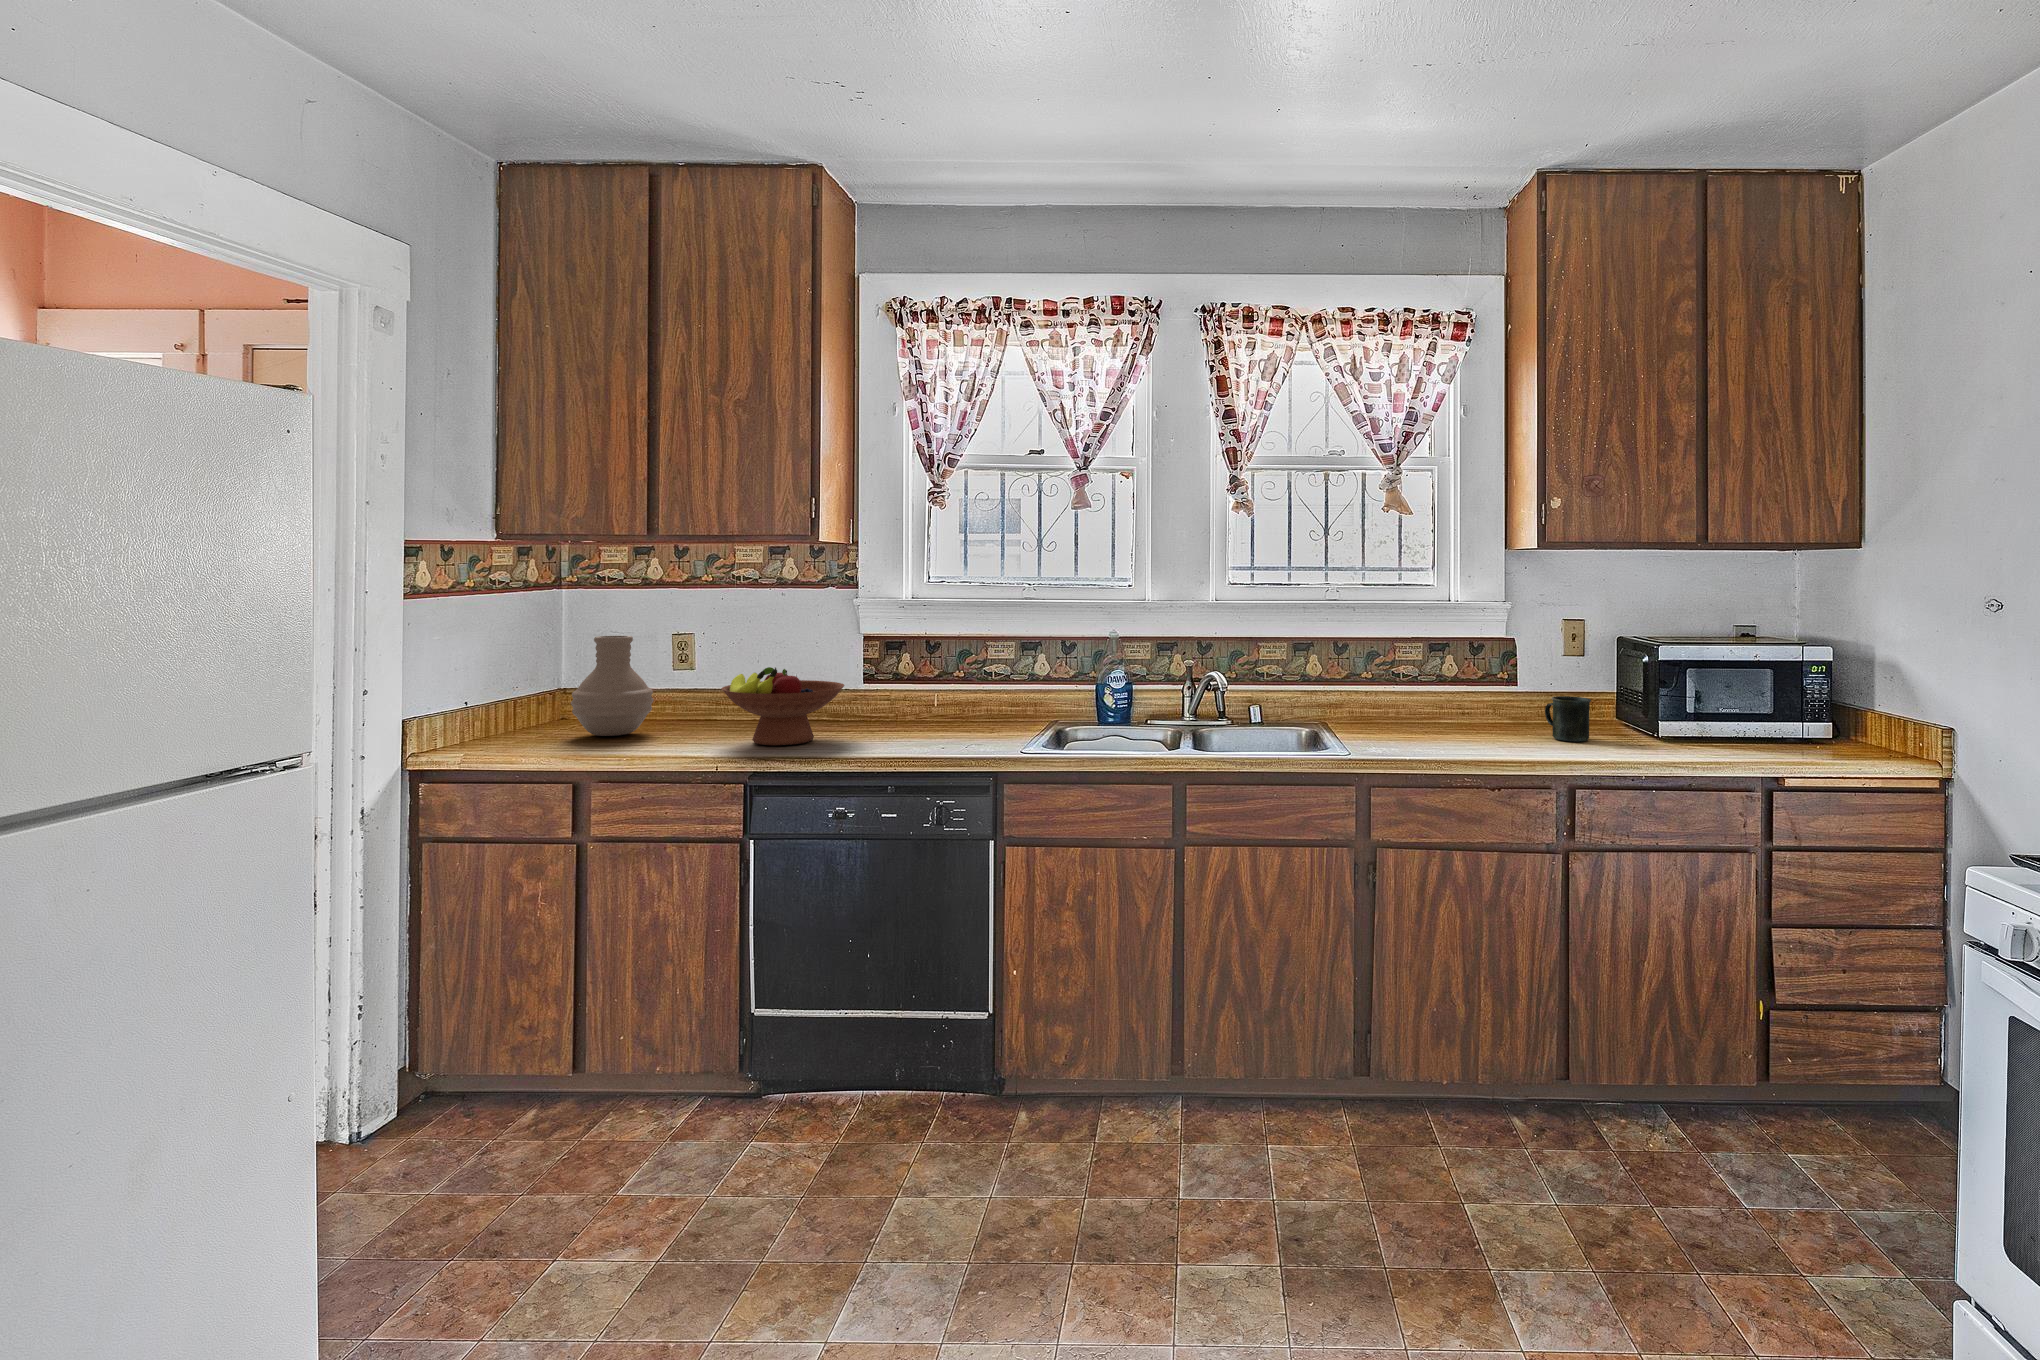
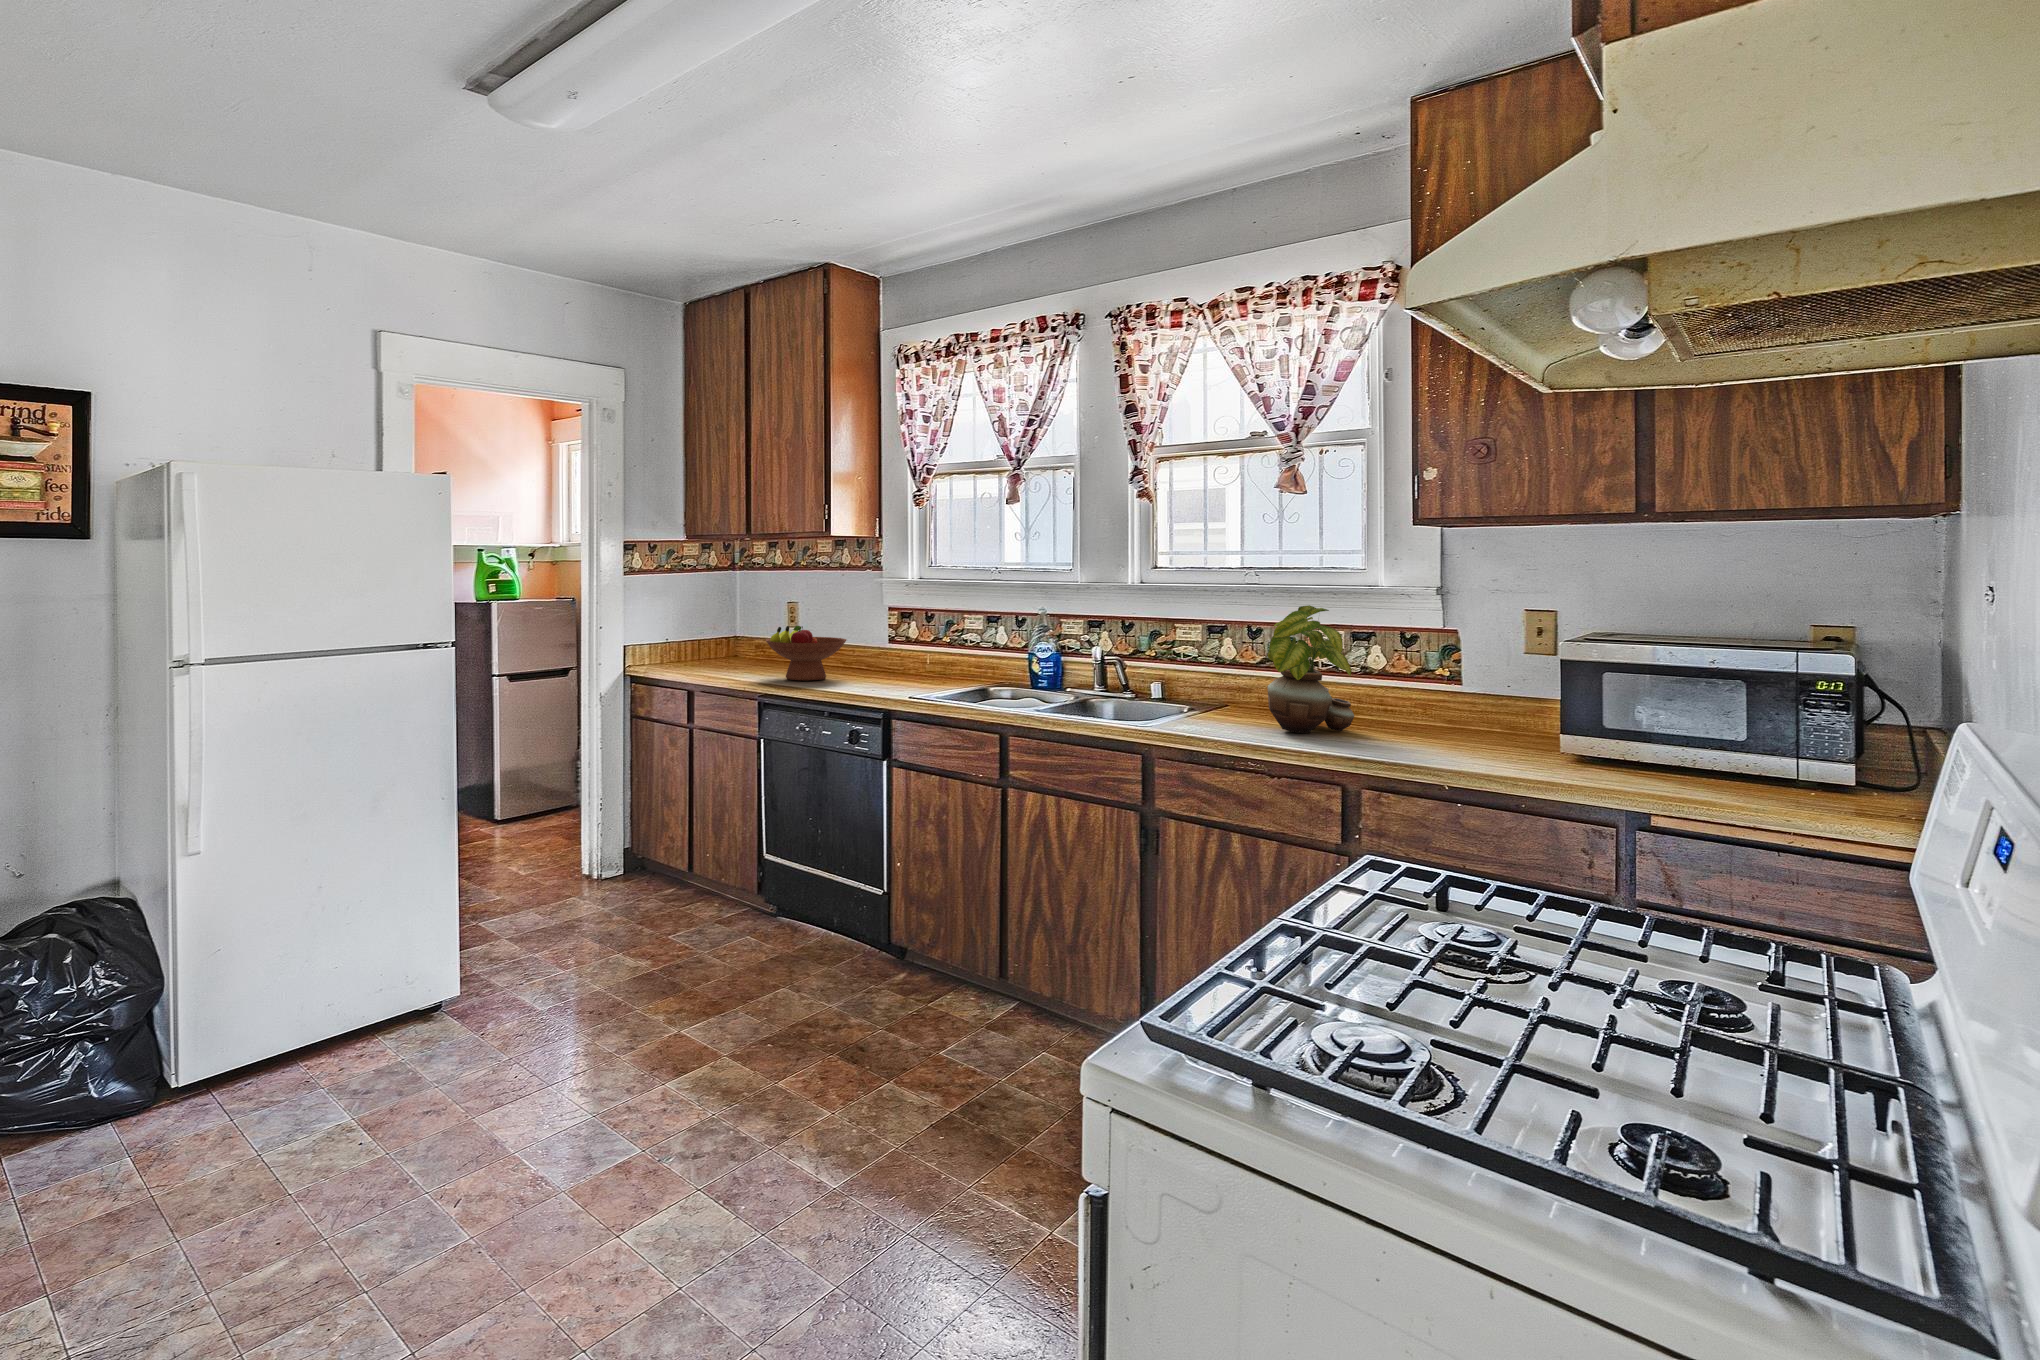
potted plant: none [1412,624,1507,746] -> present [1267,605,1354,733]
vase: present [571,636,654,736] -> none [712,602,759,668]
mug: present [1545,696,1591,741] -> none [1450,694,1500,747]

